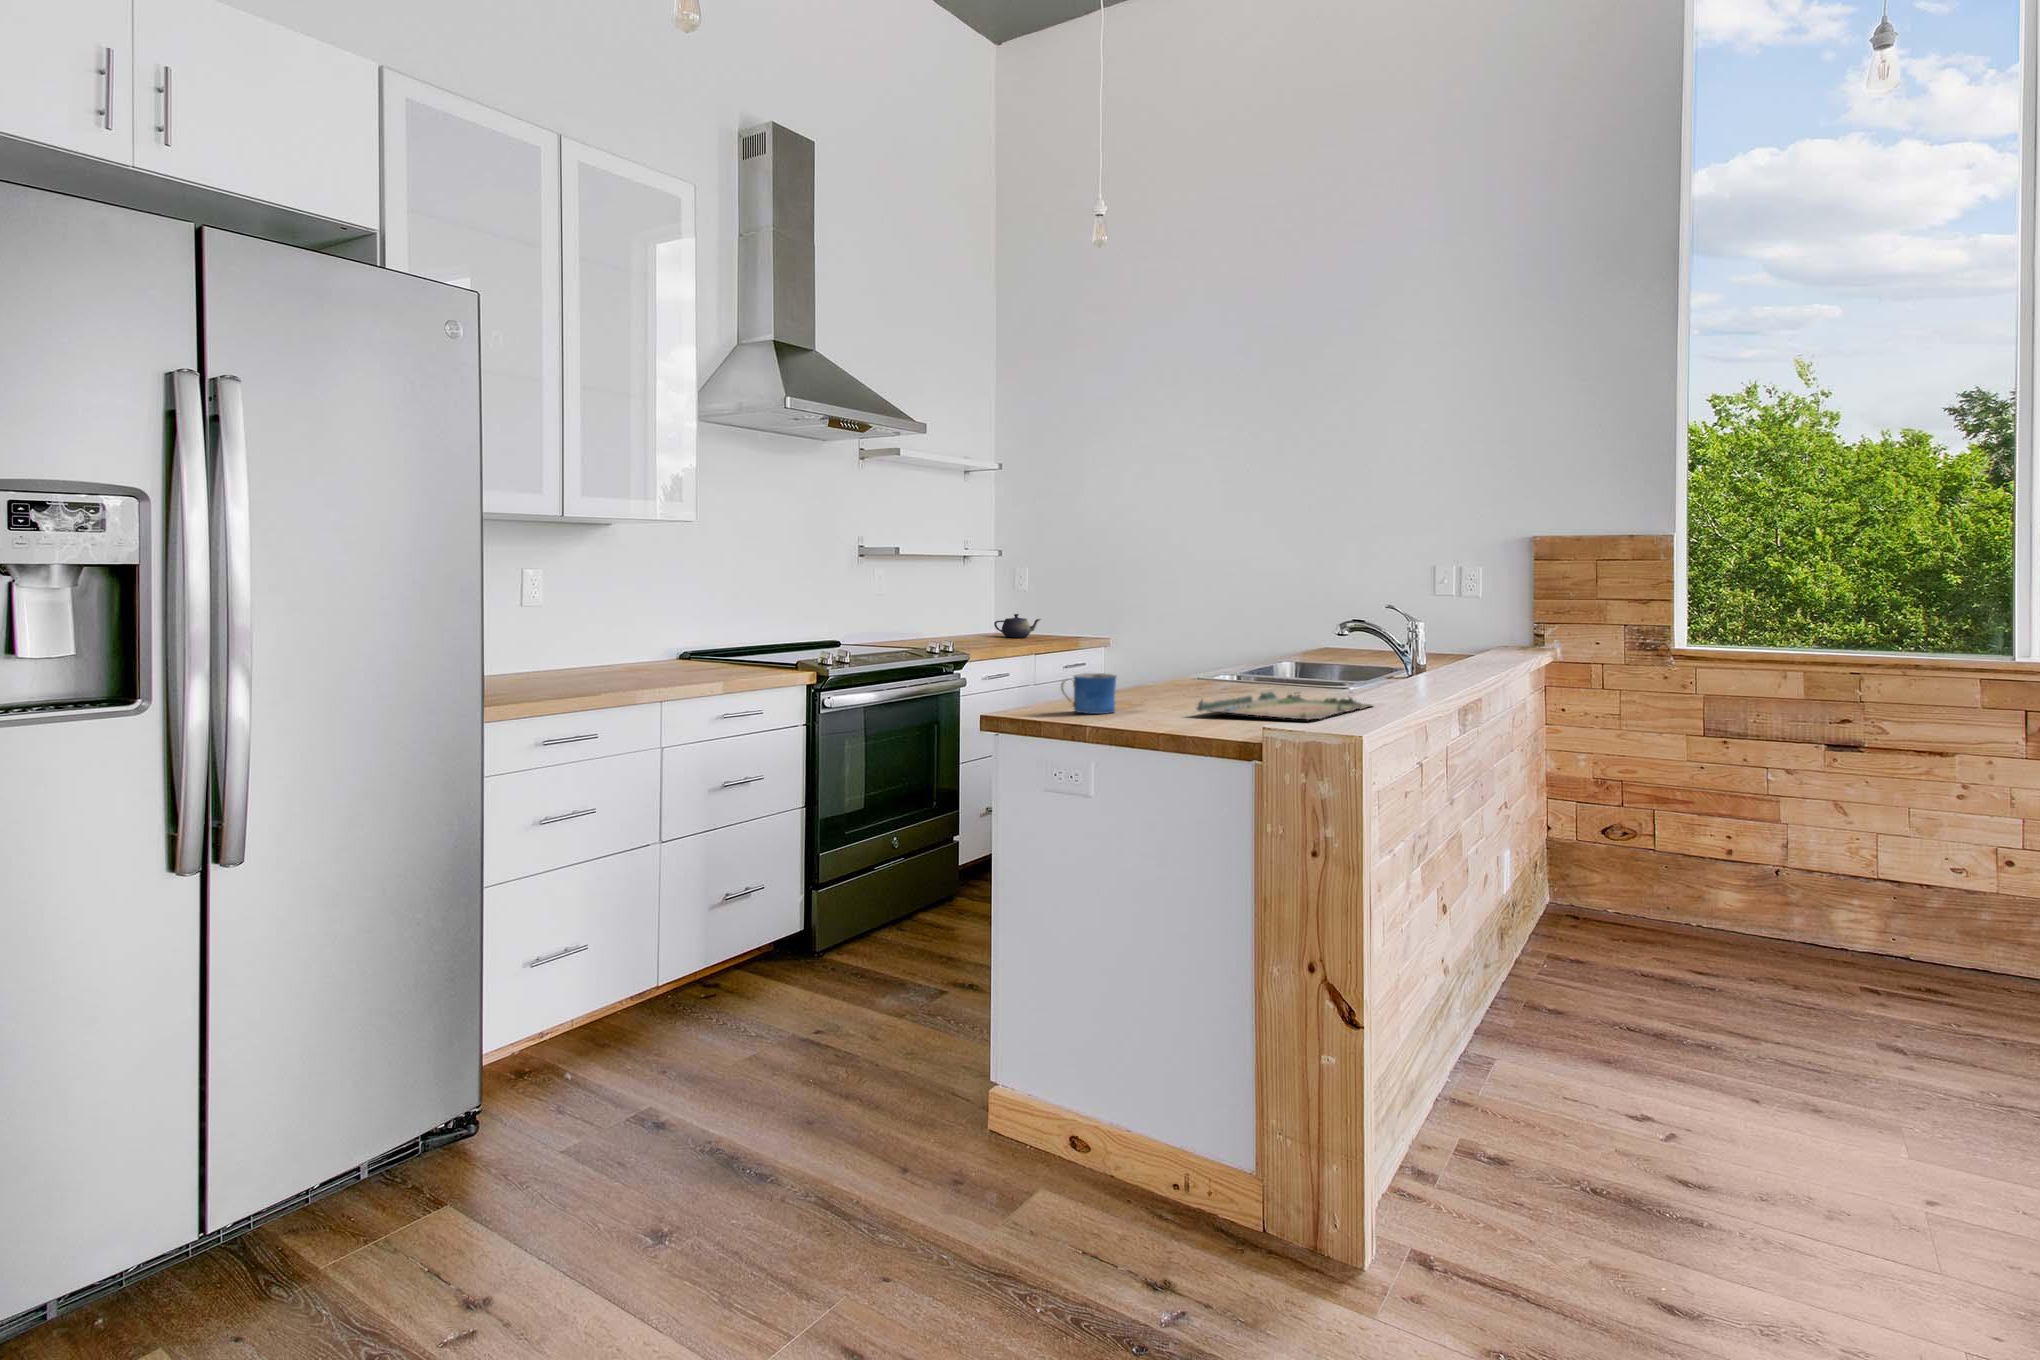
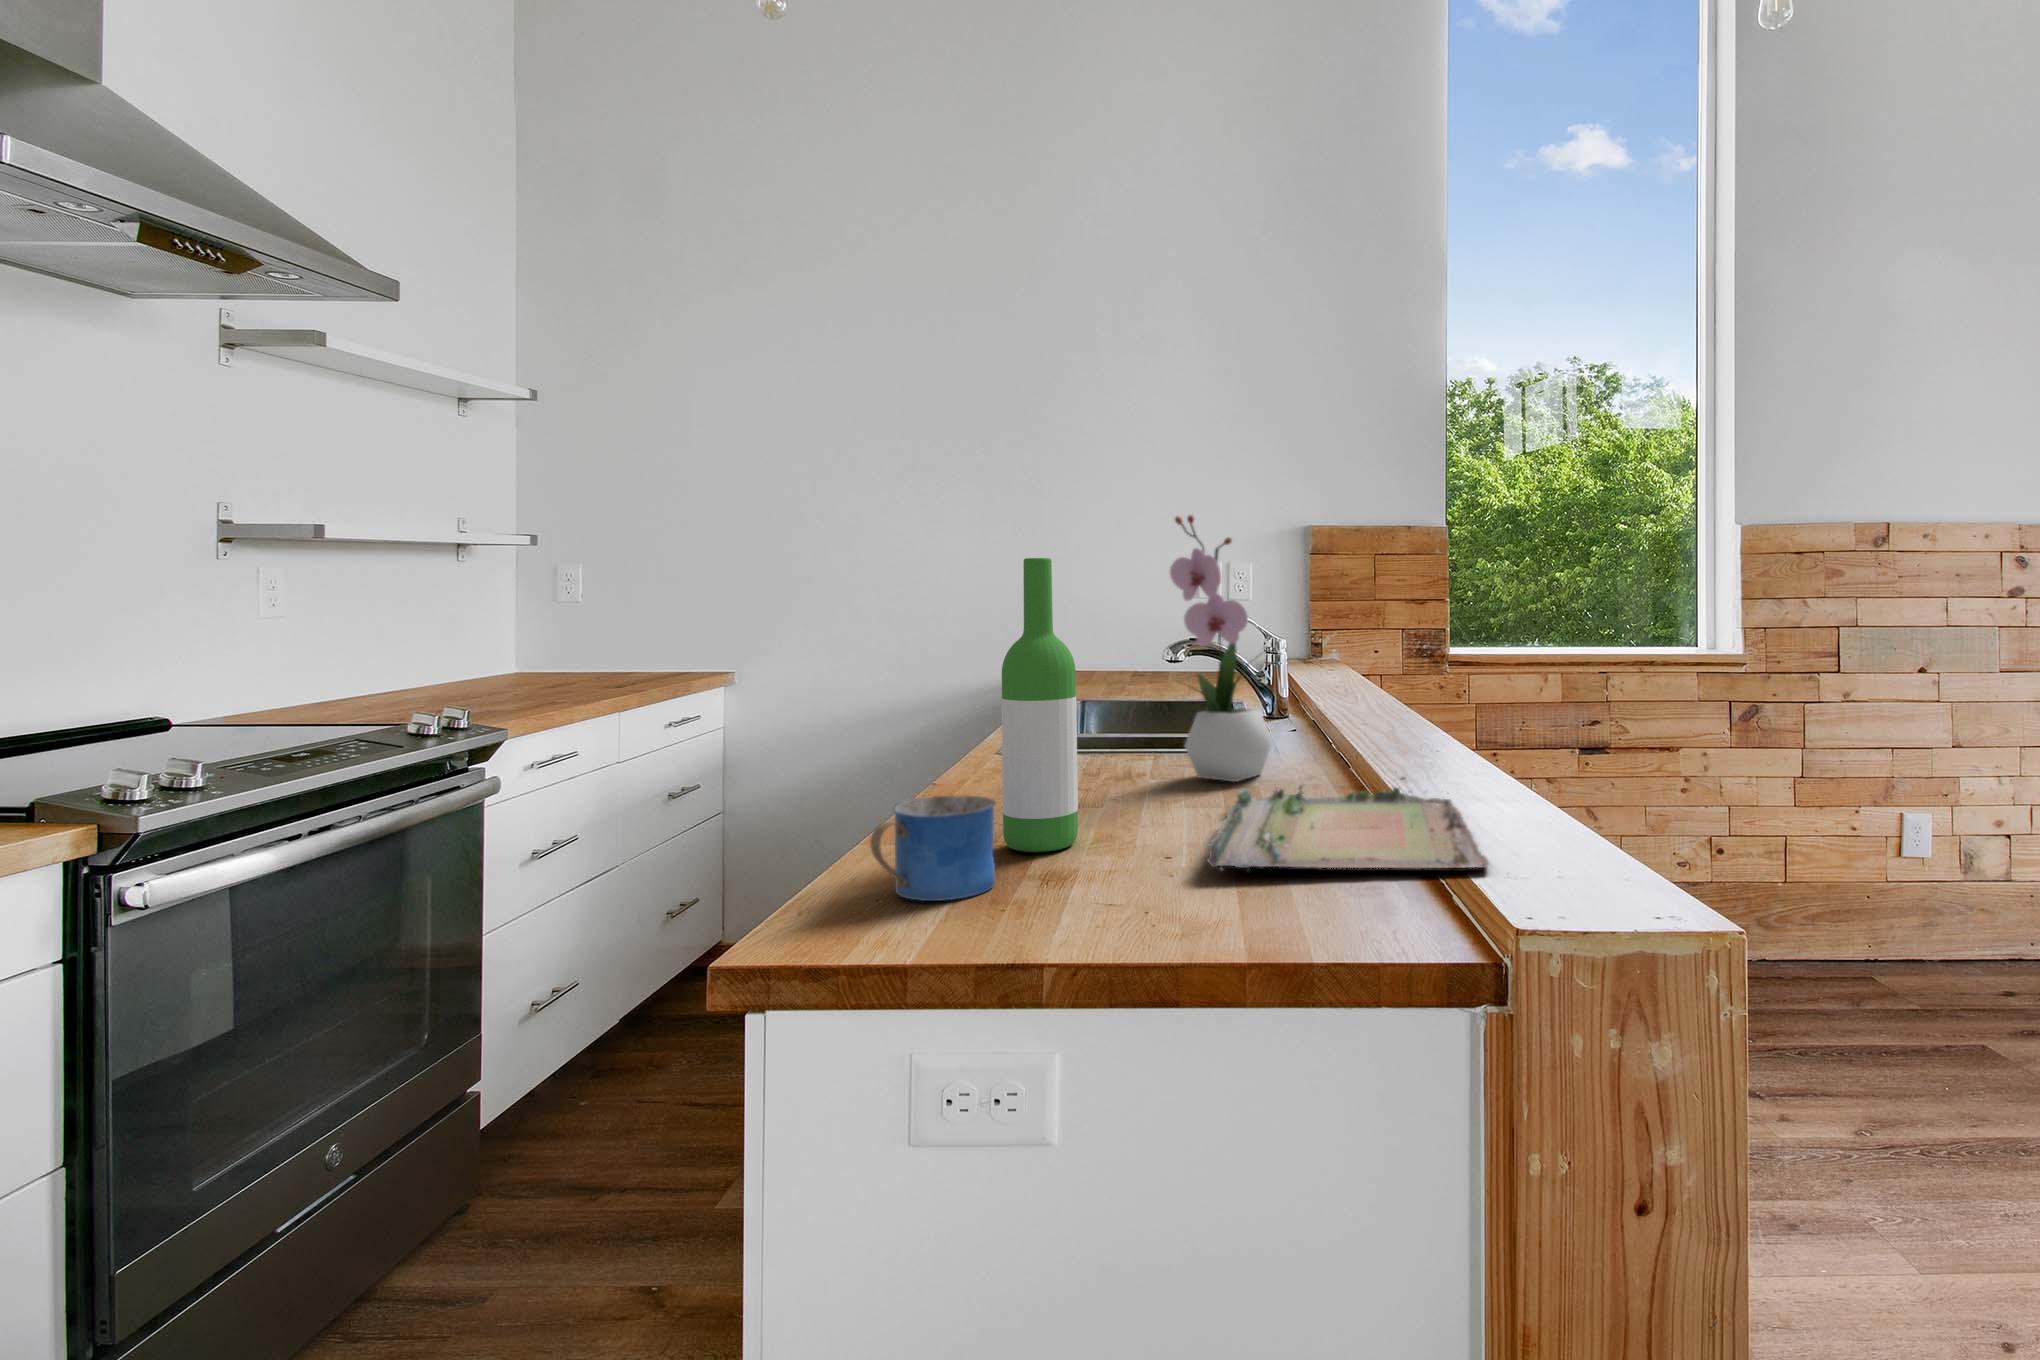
flower arrangement: none [1260,541,1333,695] -> present [1170,515,1273,782]
wine bottle: none [1136,567,1172,707] -> present [1002,558,1078,852]
teapot: present [994,614,1041,637] -> none [526,653,614,691]

